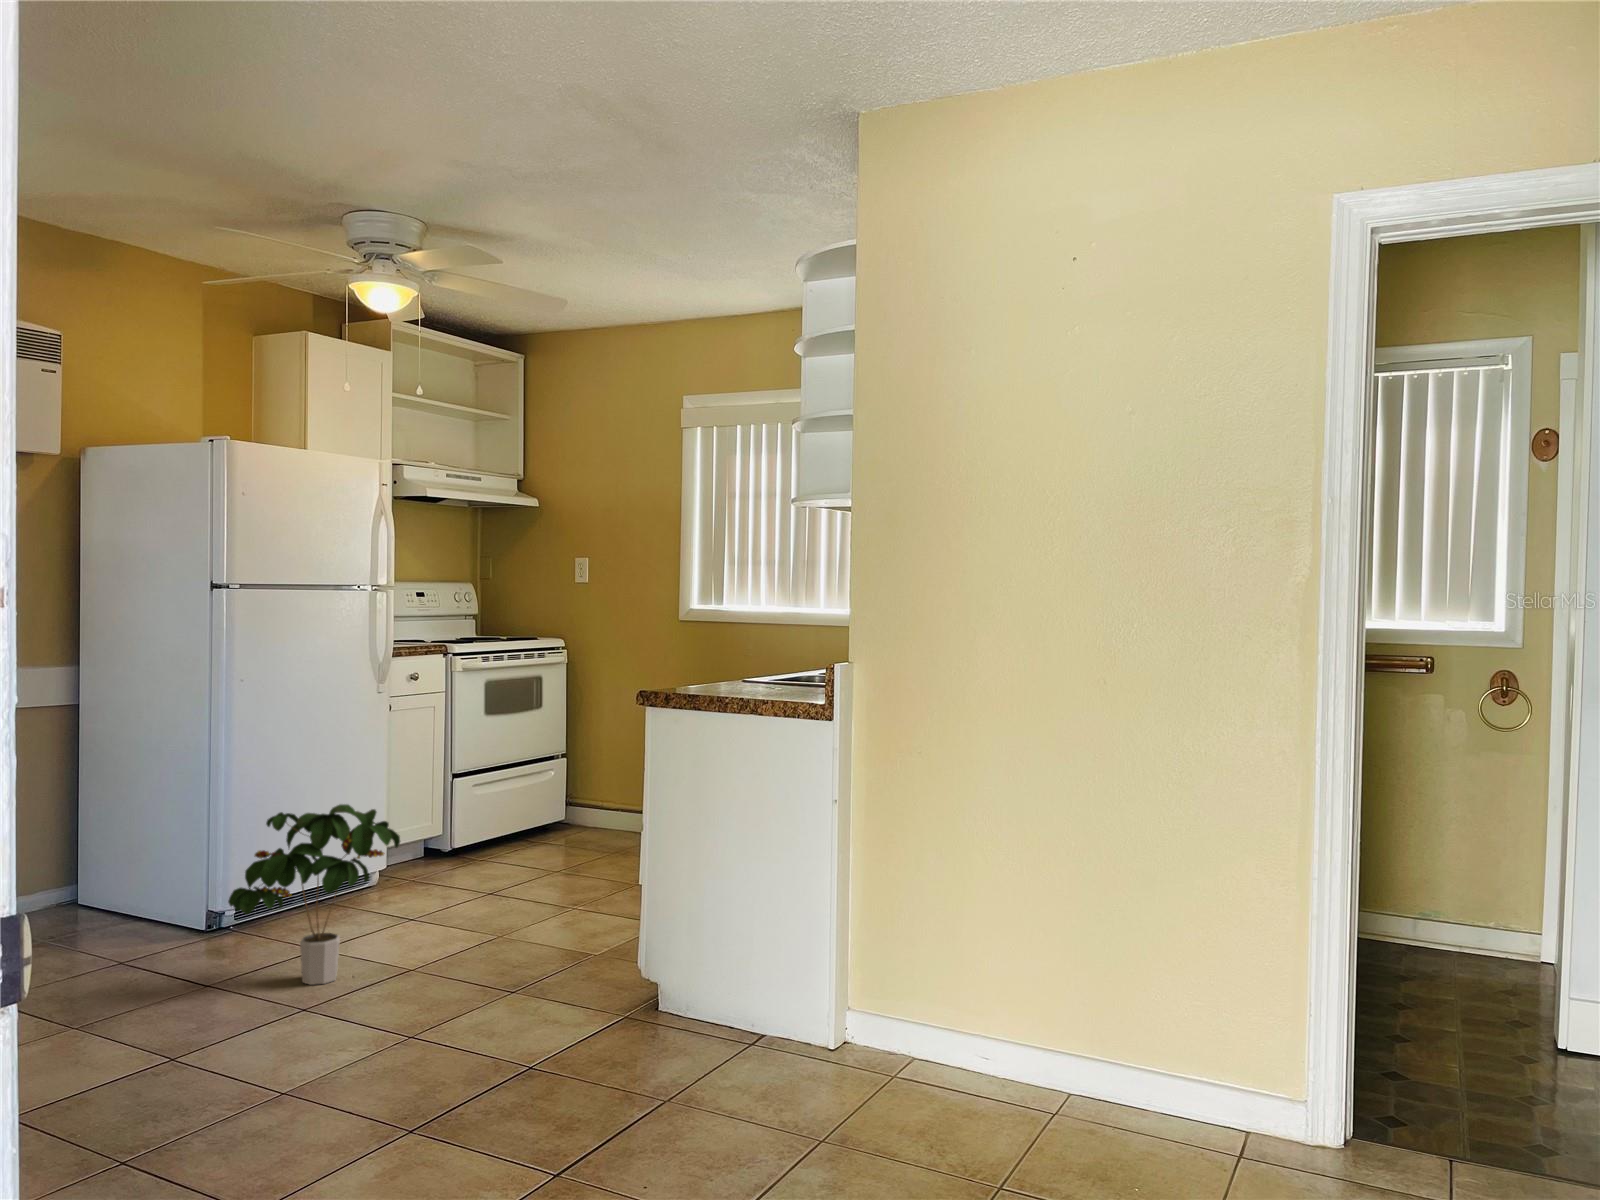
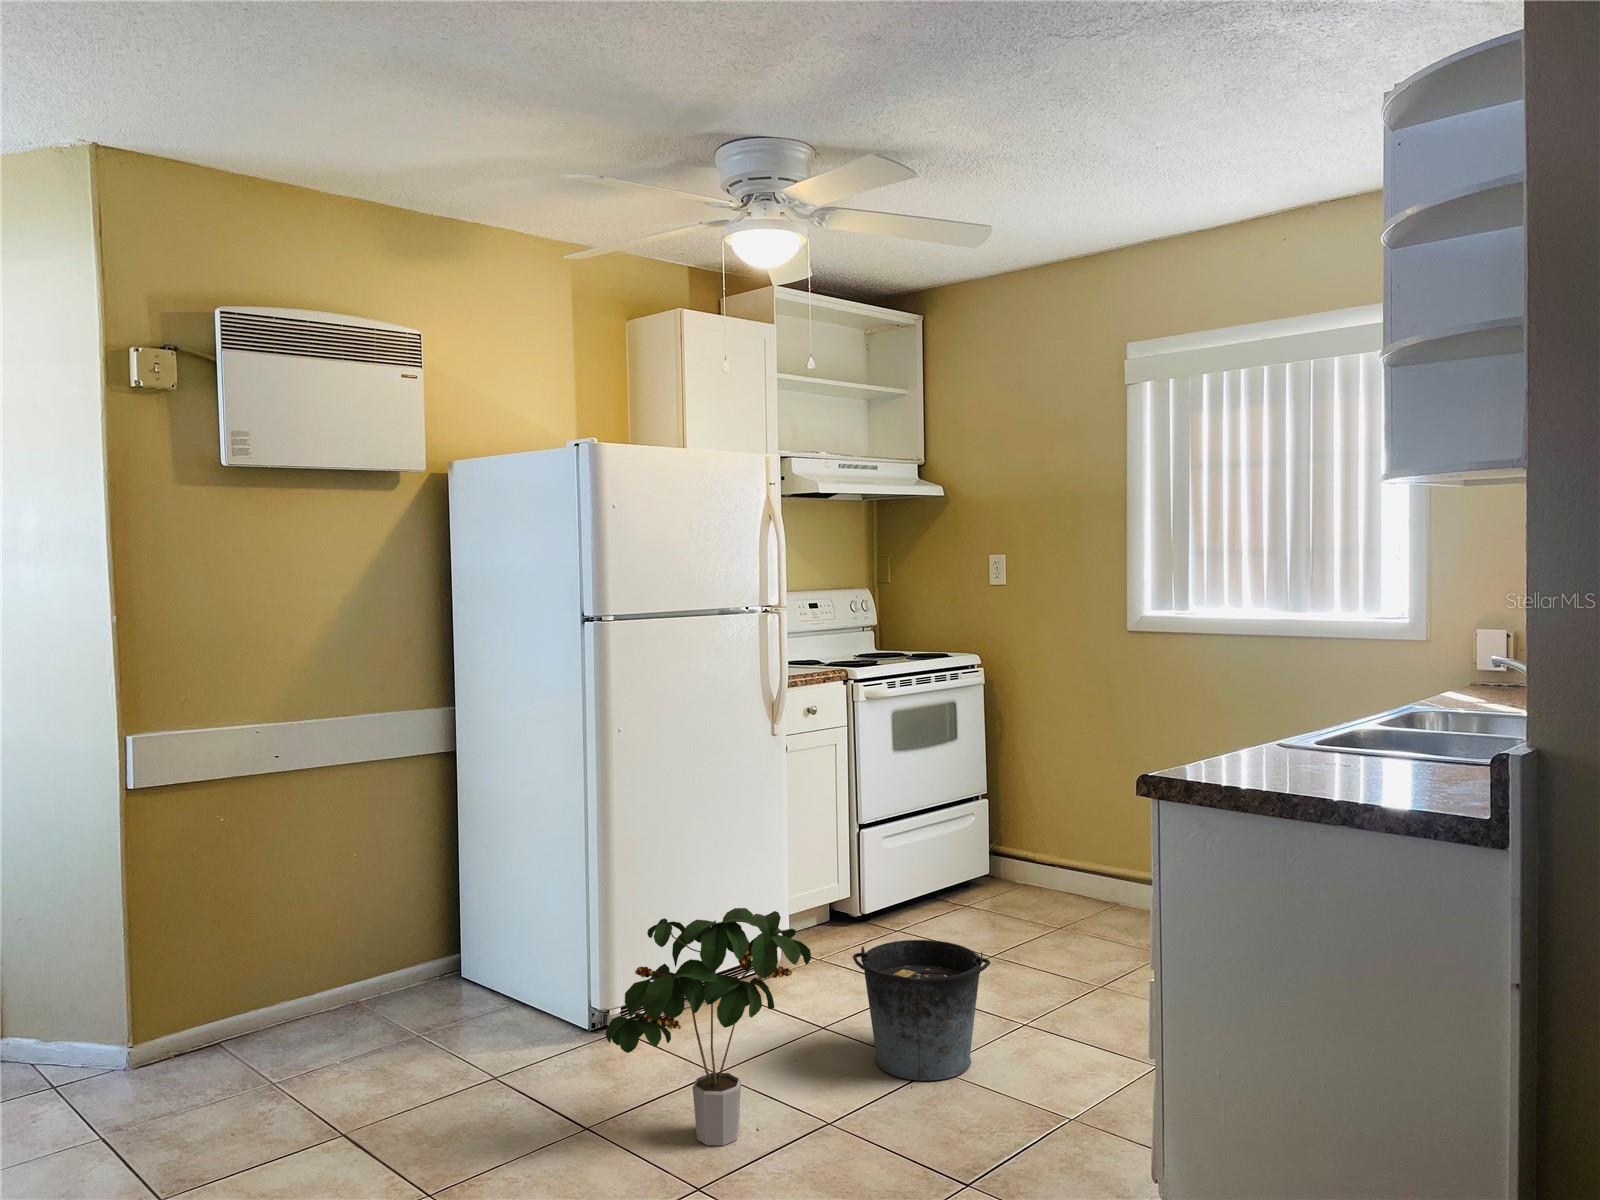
bucket: none [436,843,544,941] -> present [853,940,990,1081]

